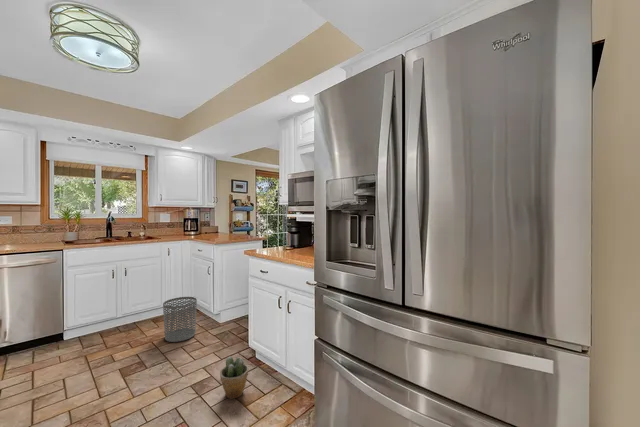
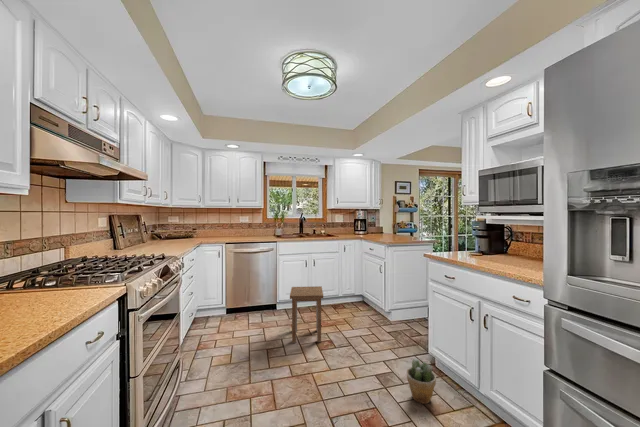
waste bin: present [163,297,197,342] -> none [345,290,372,330]
stool: none [76,300,130,379] -> present [290,286,323,343]

